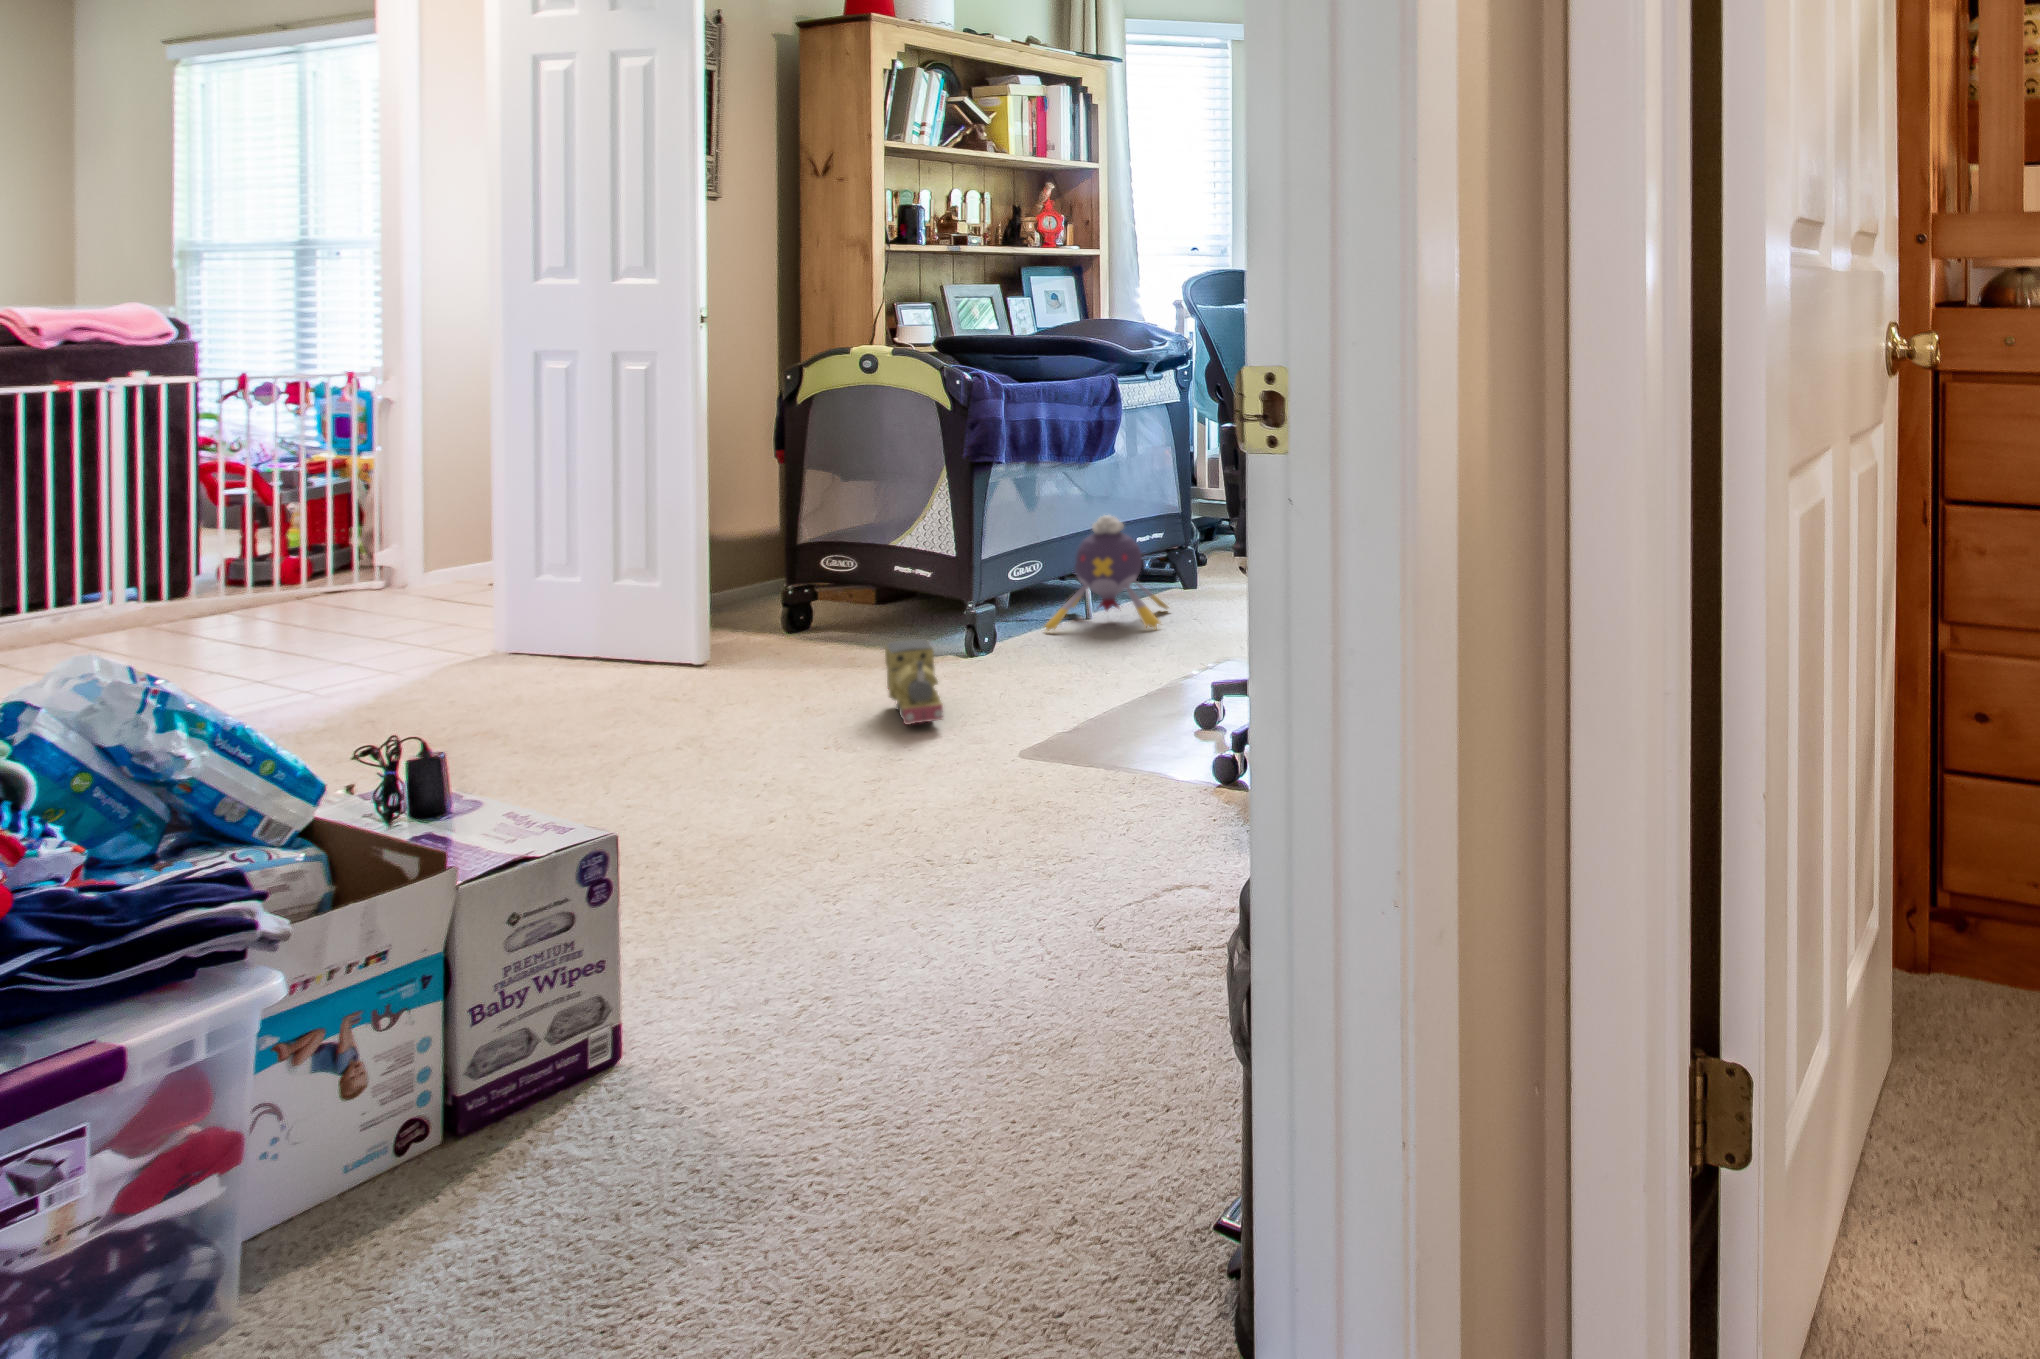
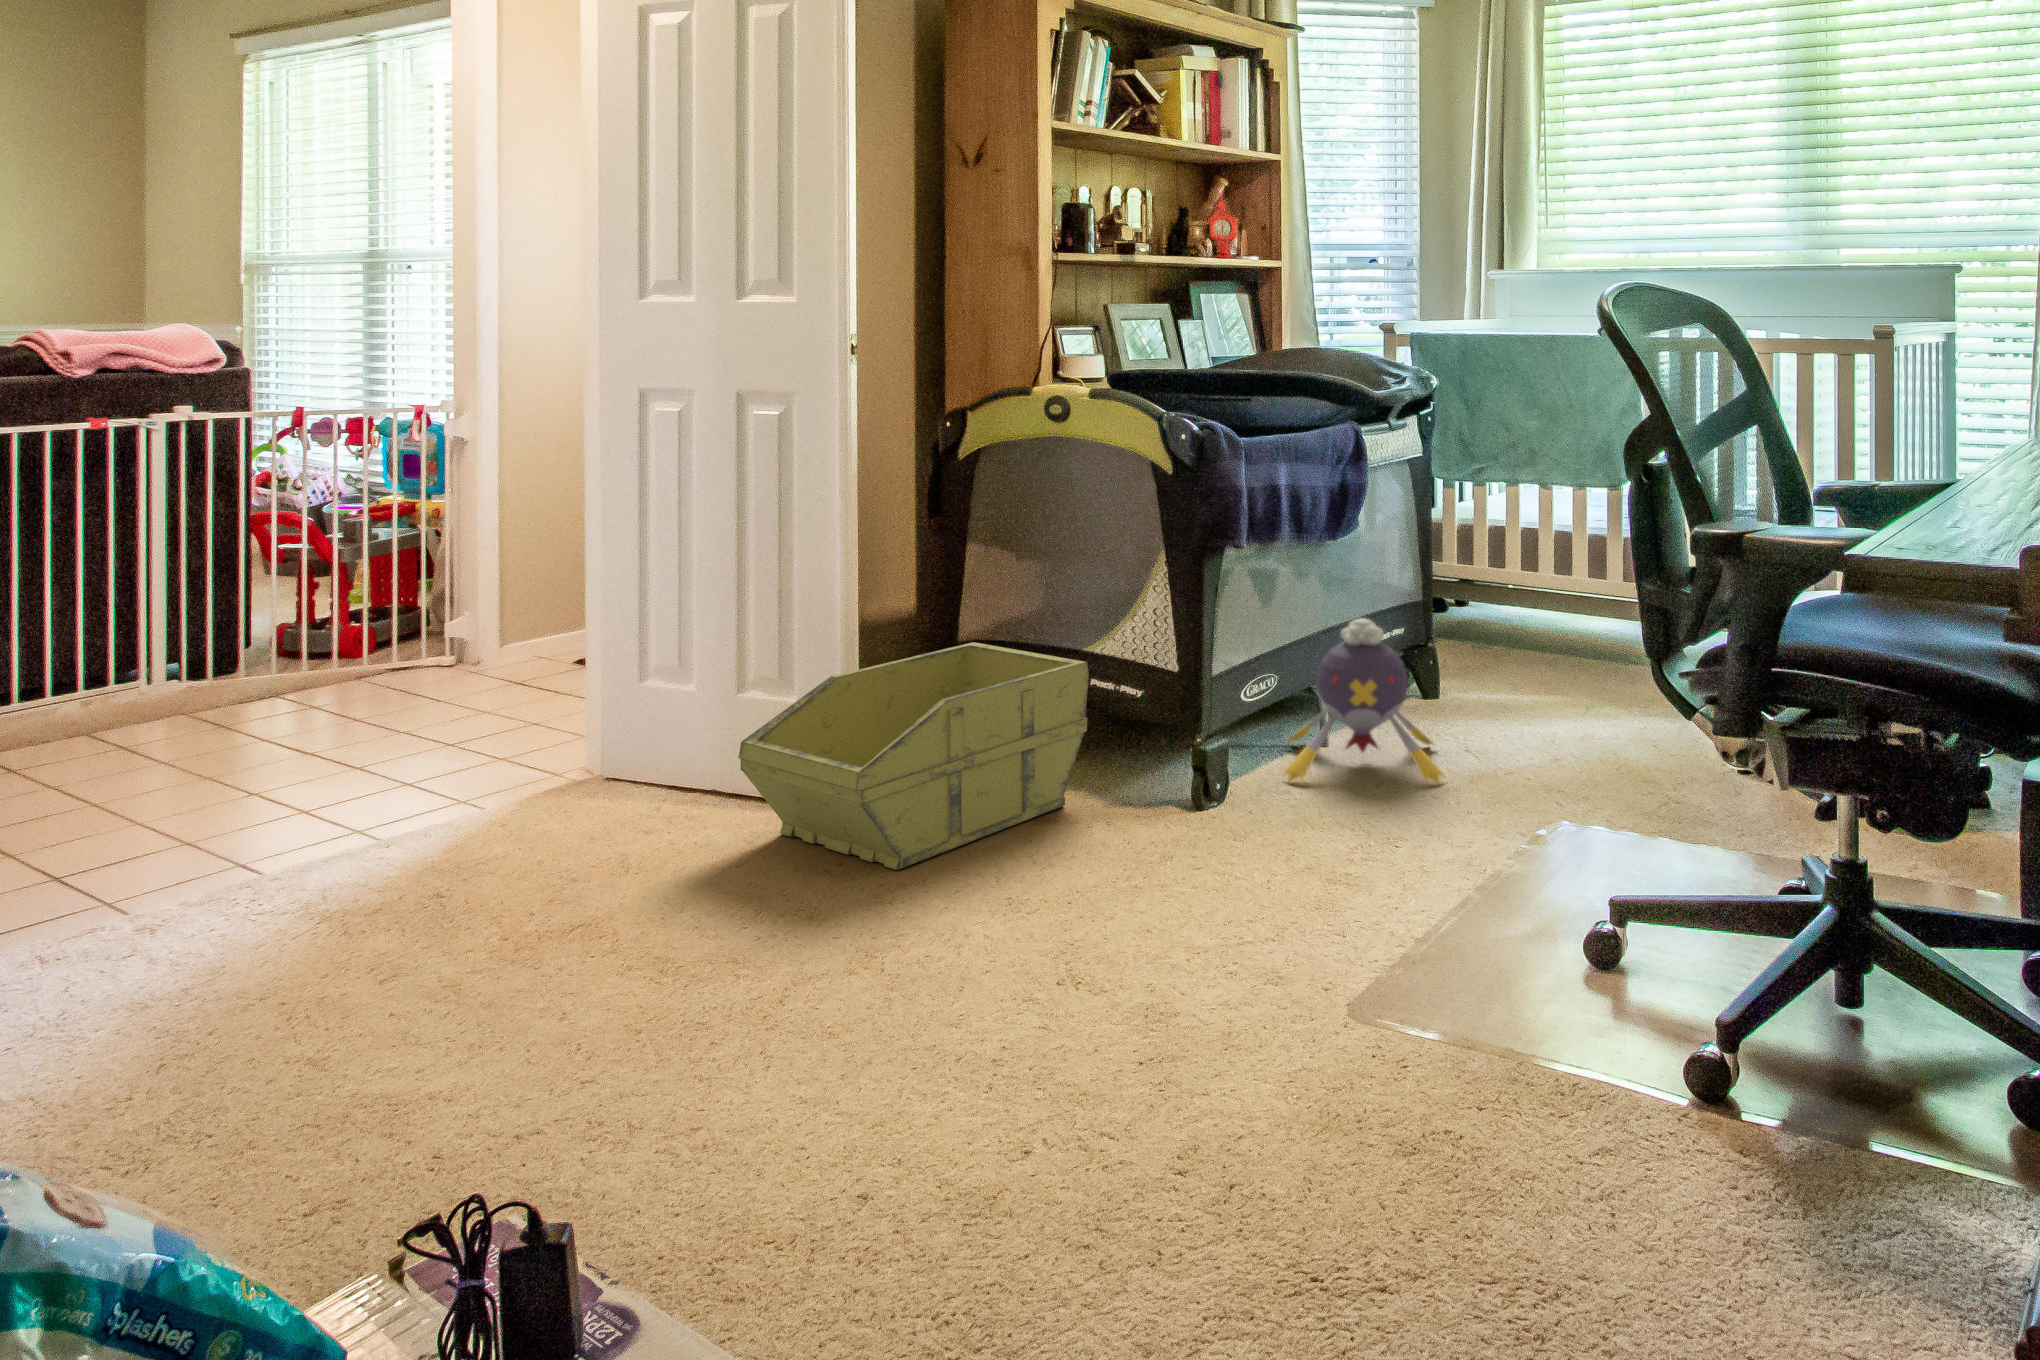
storage bin: none [610,539,889,686] -> present [739,642,1089,870]
toy train: present [885,639,943,724] -> none [1138,829,1253,989]

